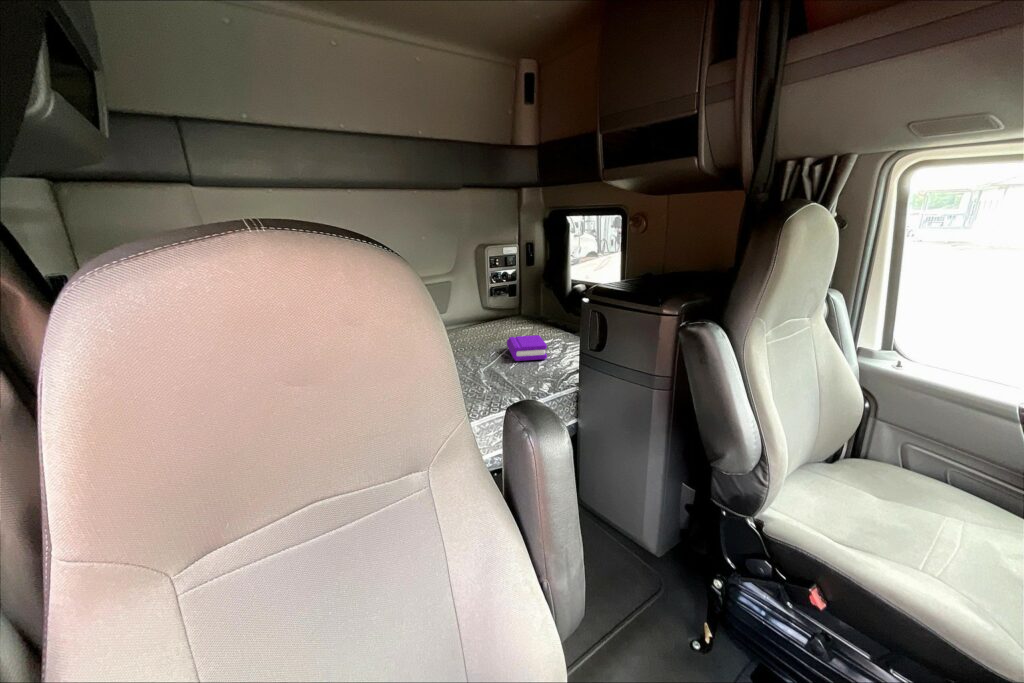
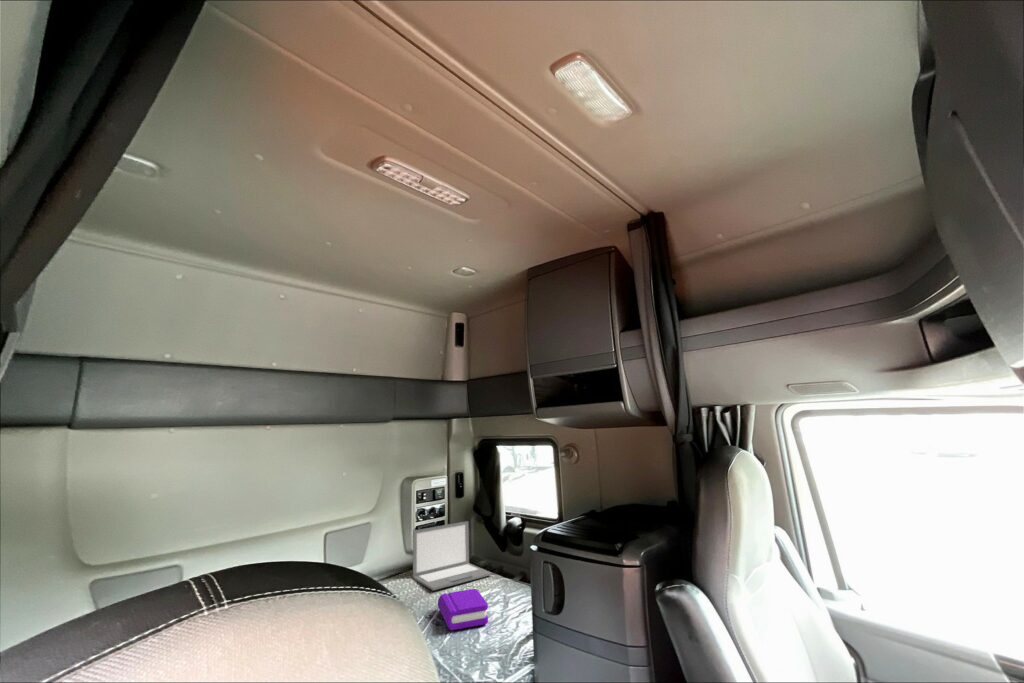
laptop: none [487,285,556,336] -> present [413,521,492,590]

